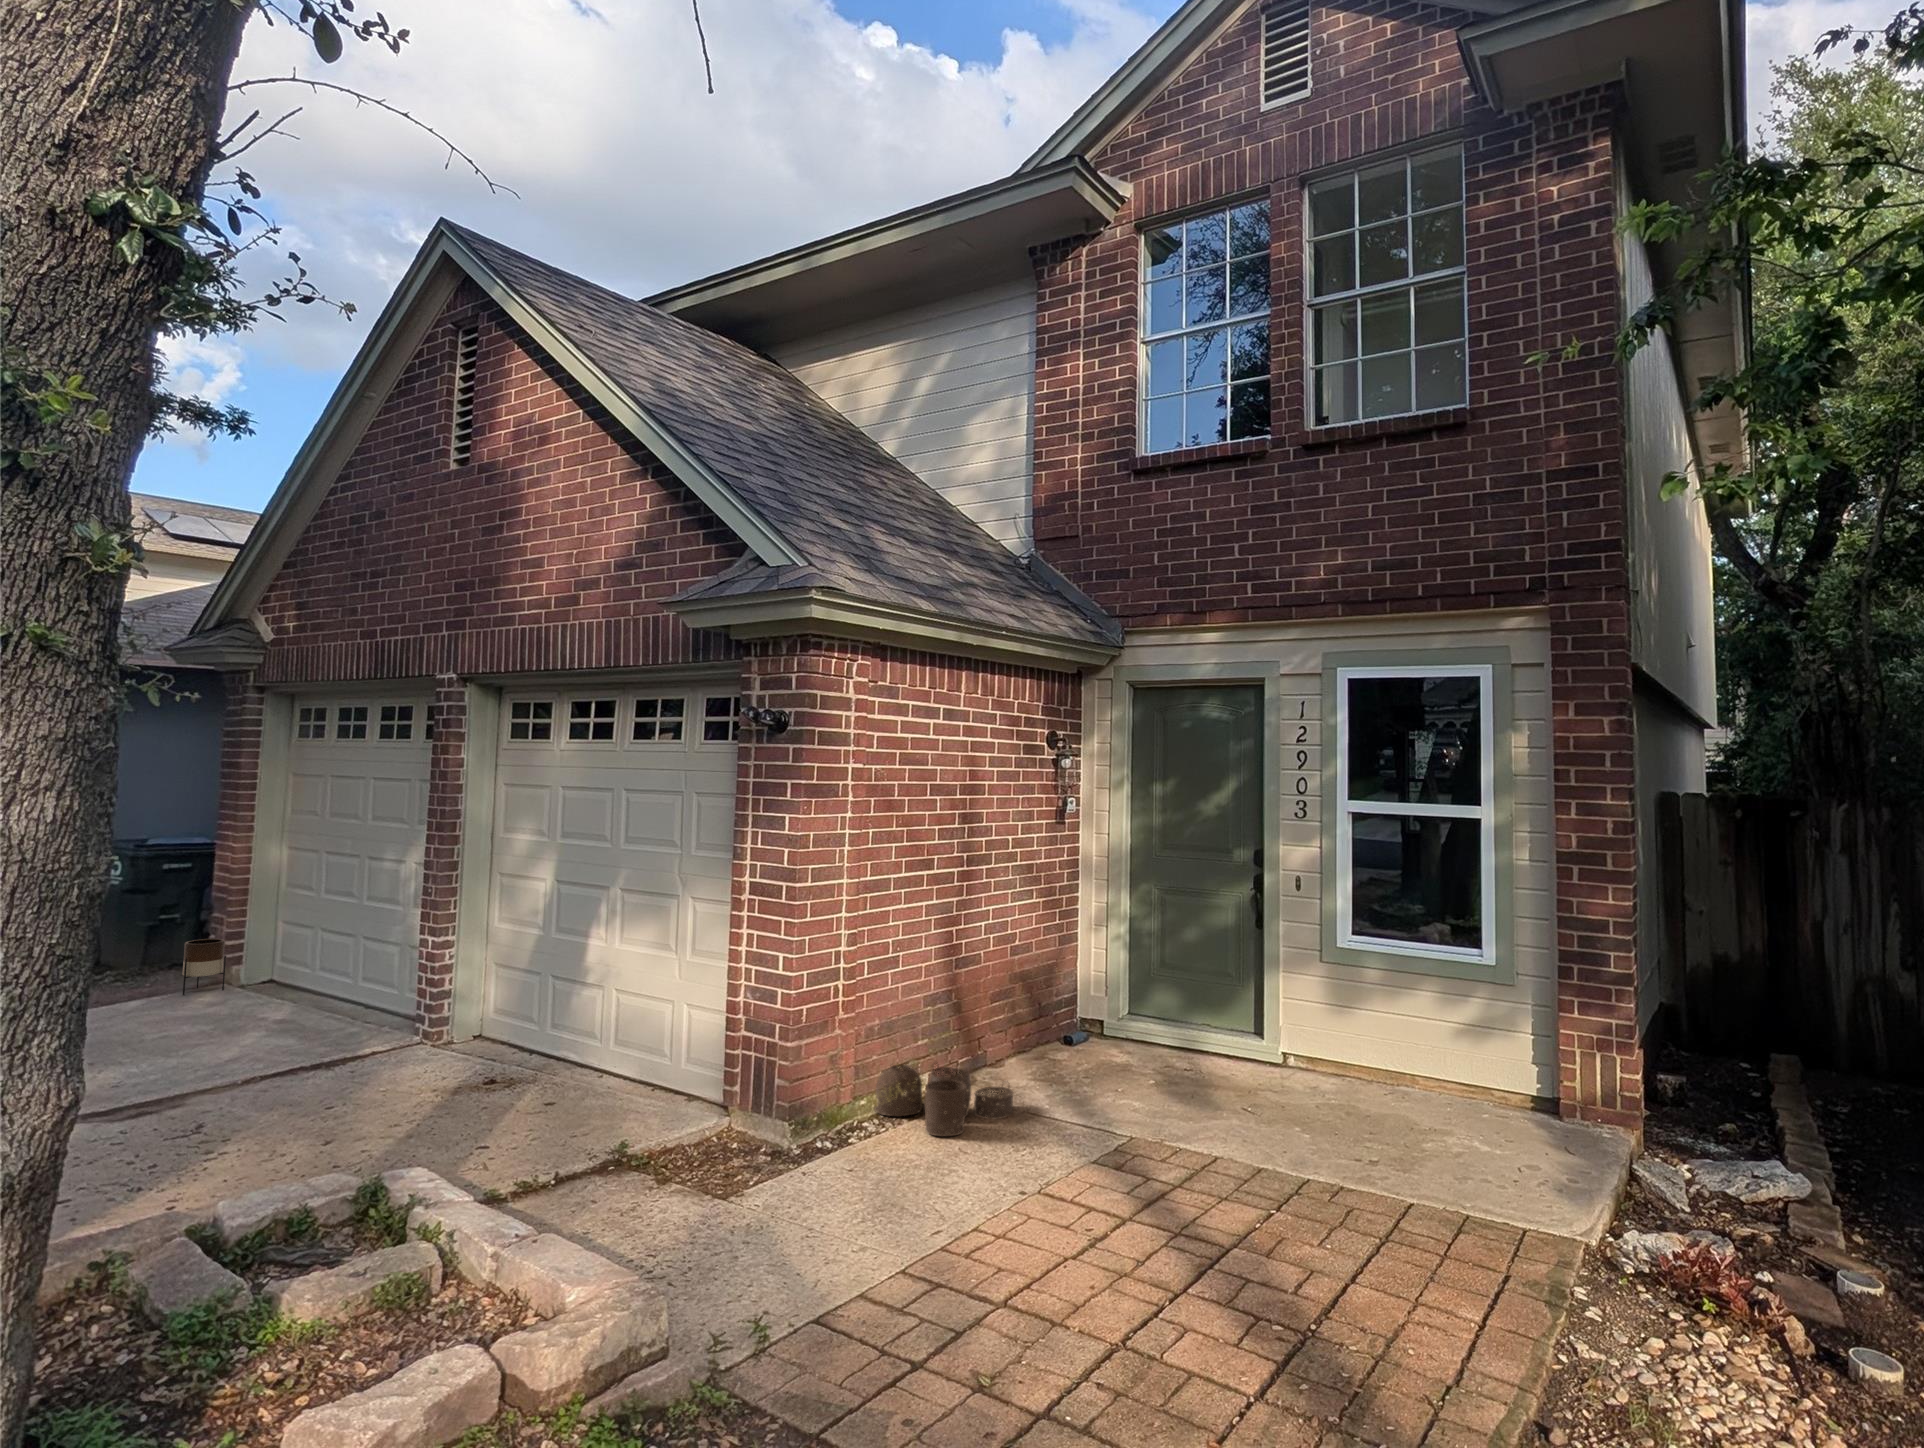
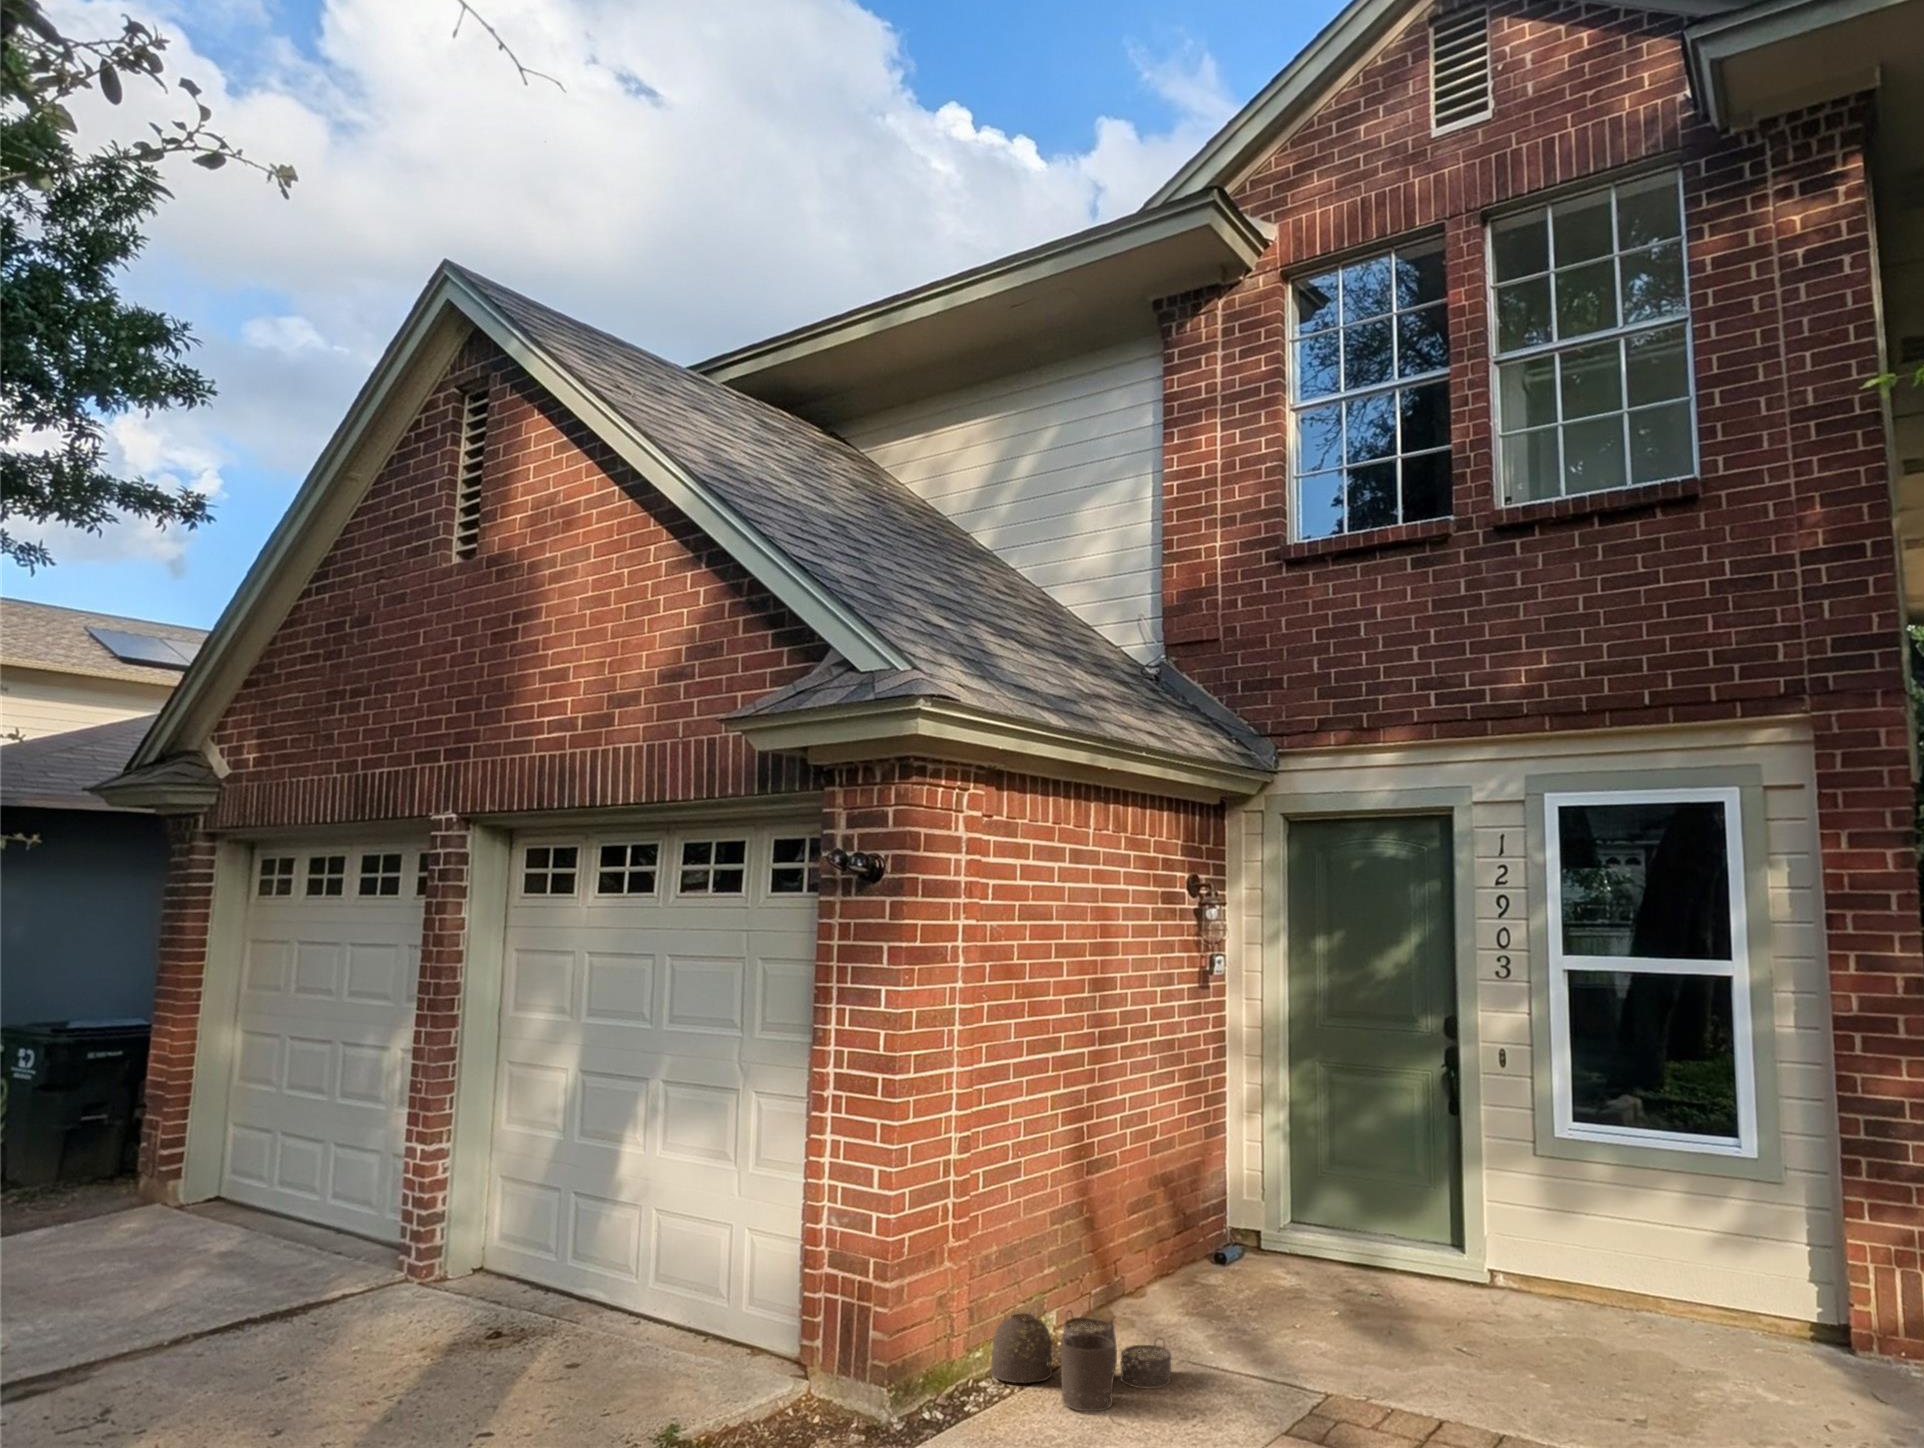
planter: present [182,939,226,995] -> none [97,1142,151,1214]

